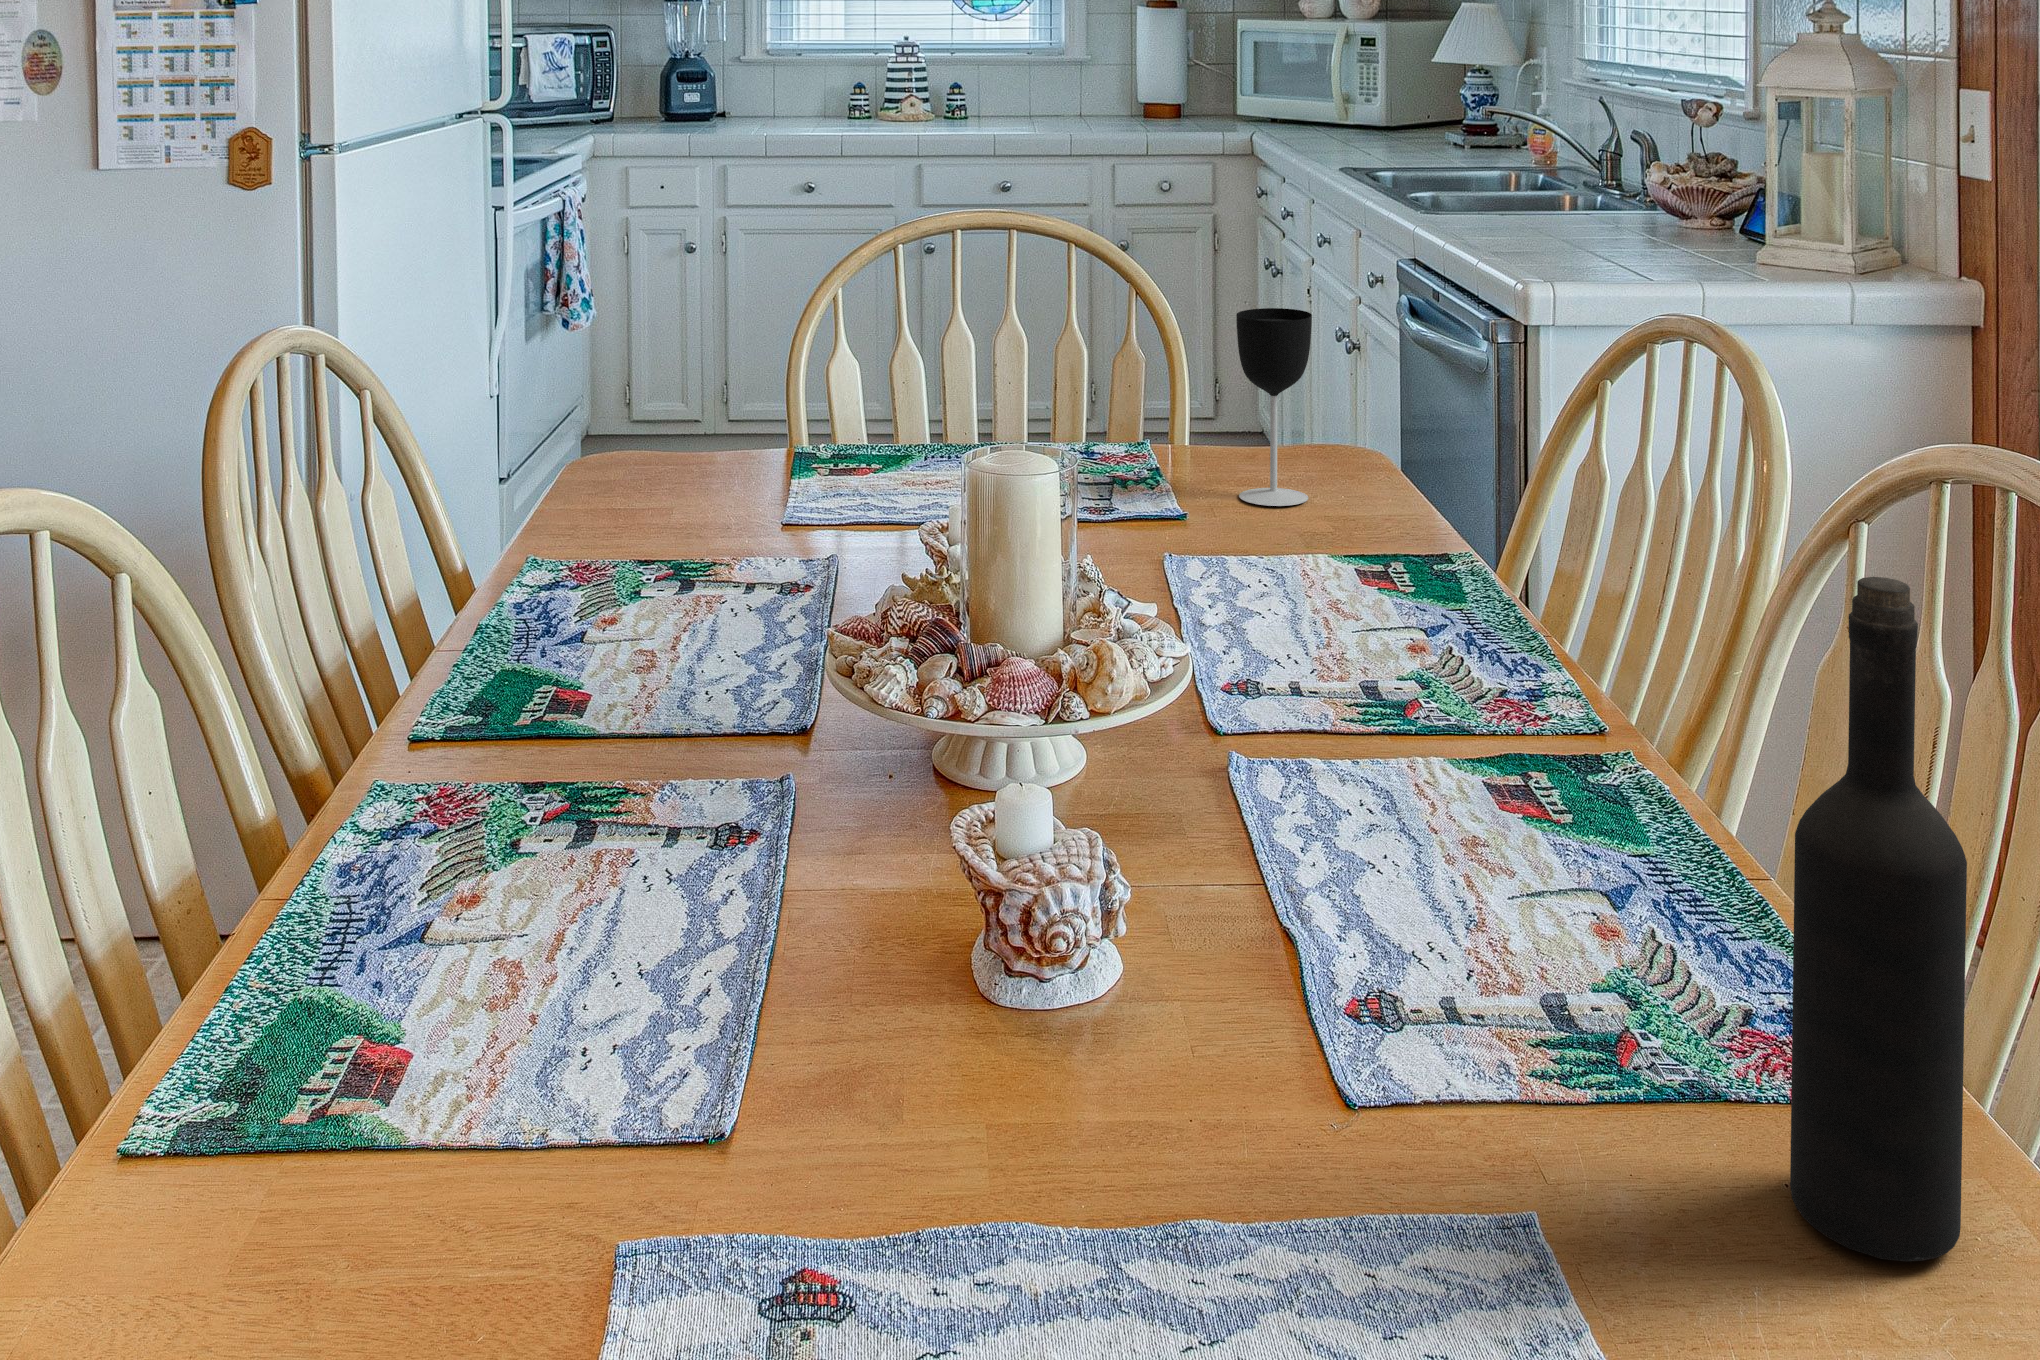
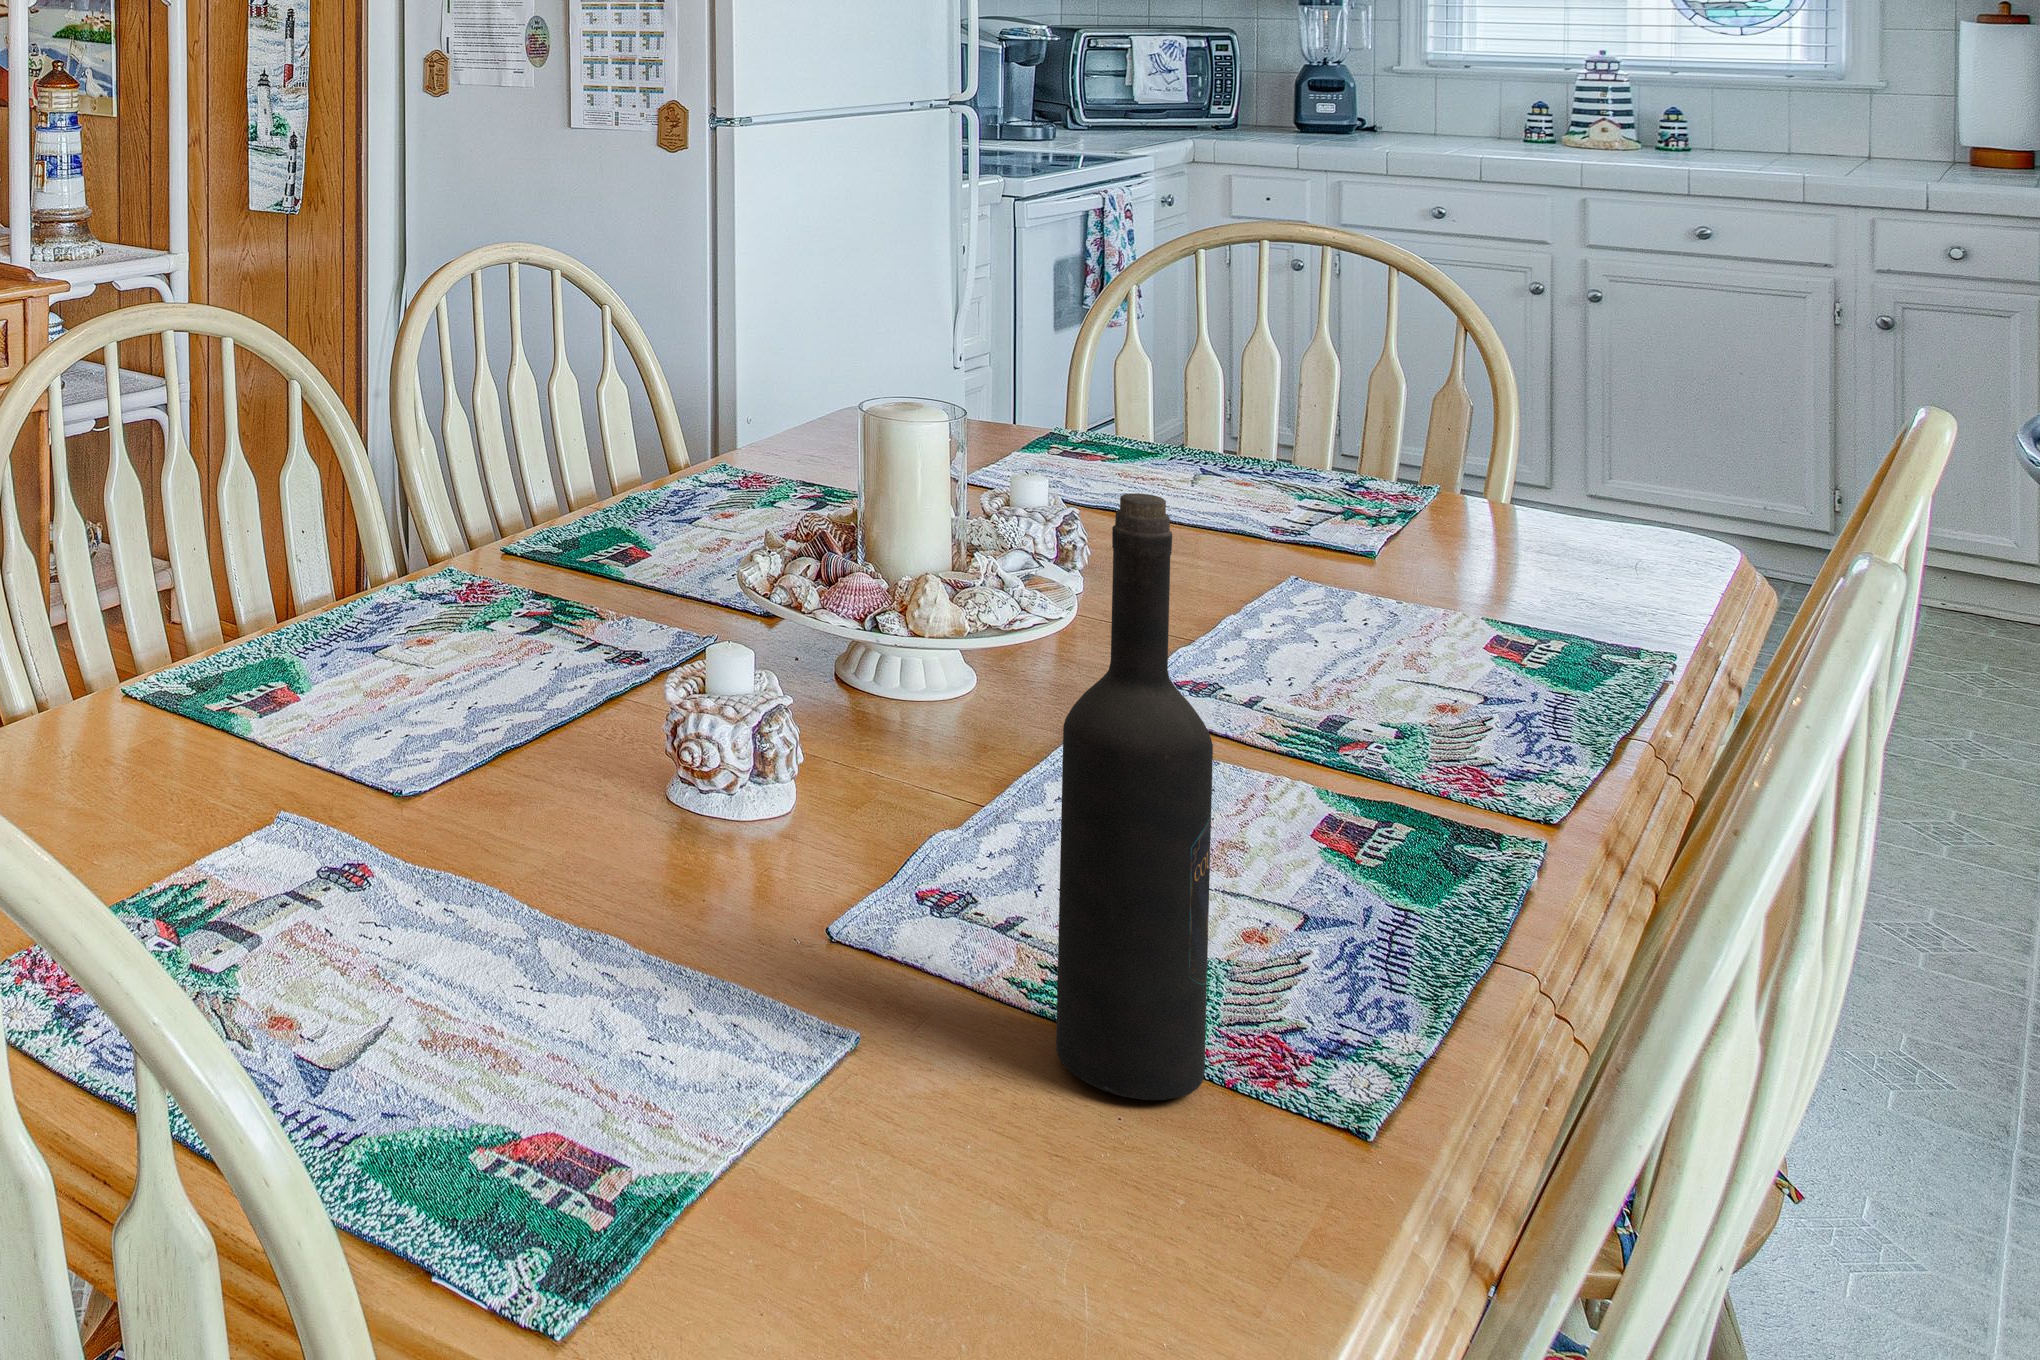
wine glass: present [1236,308,1312,506] -> none [1442,338,1542,558]

